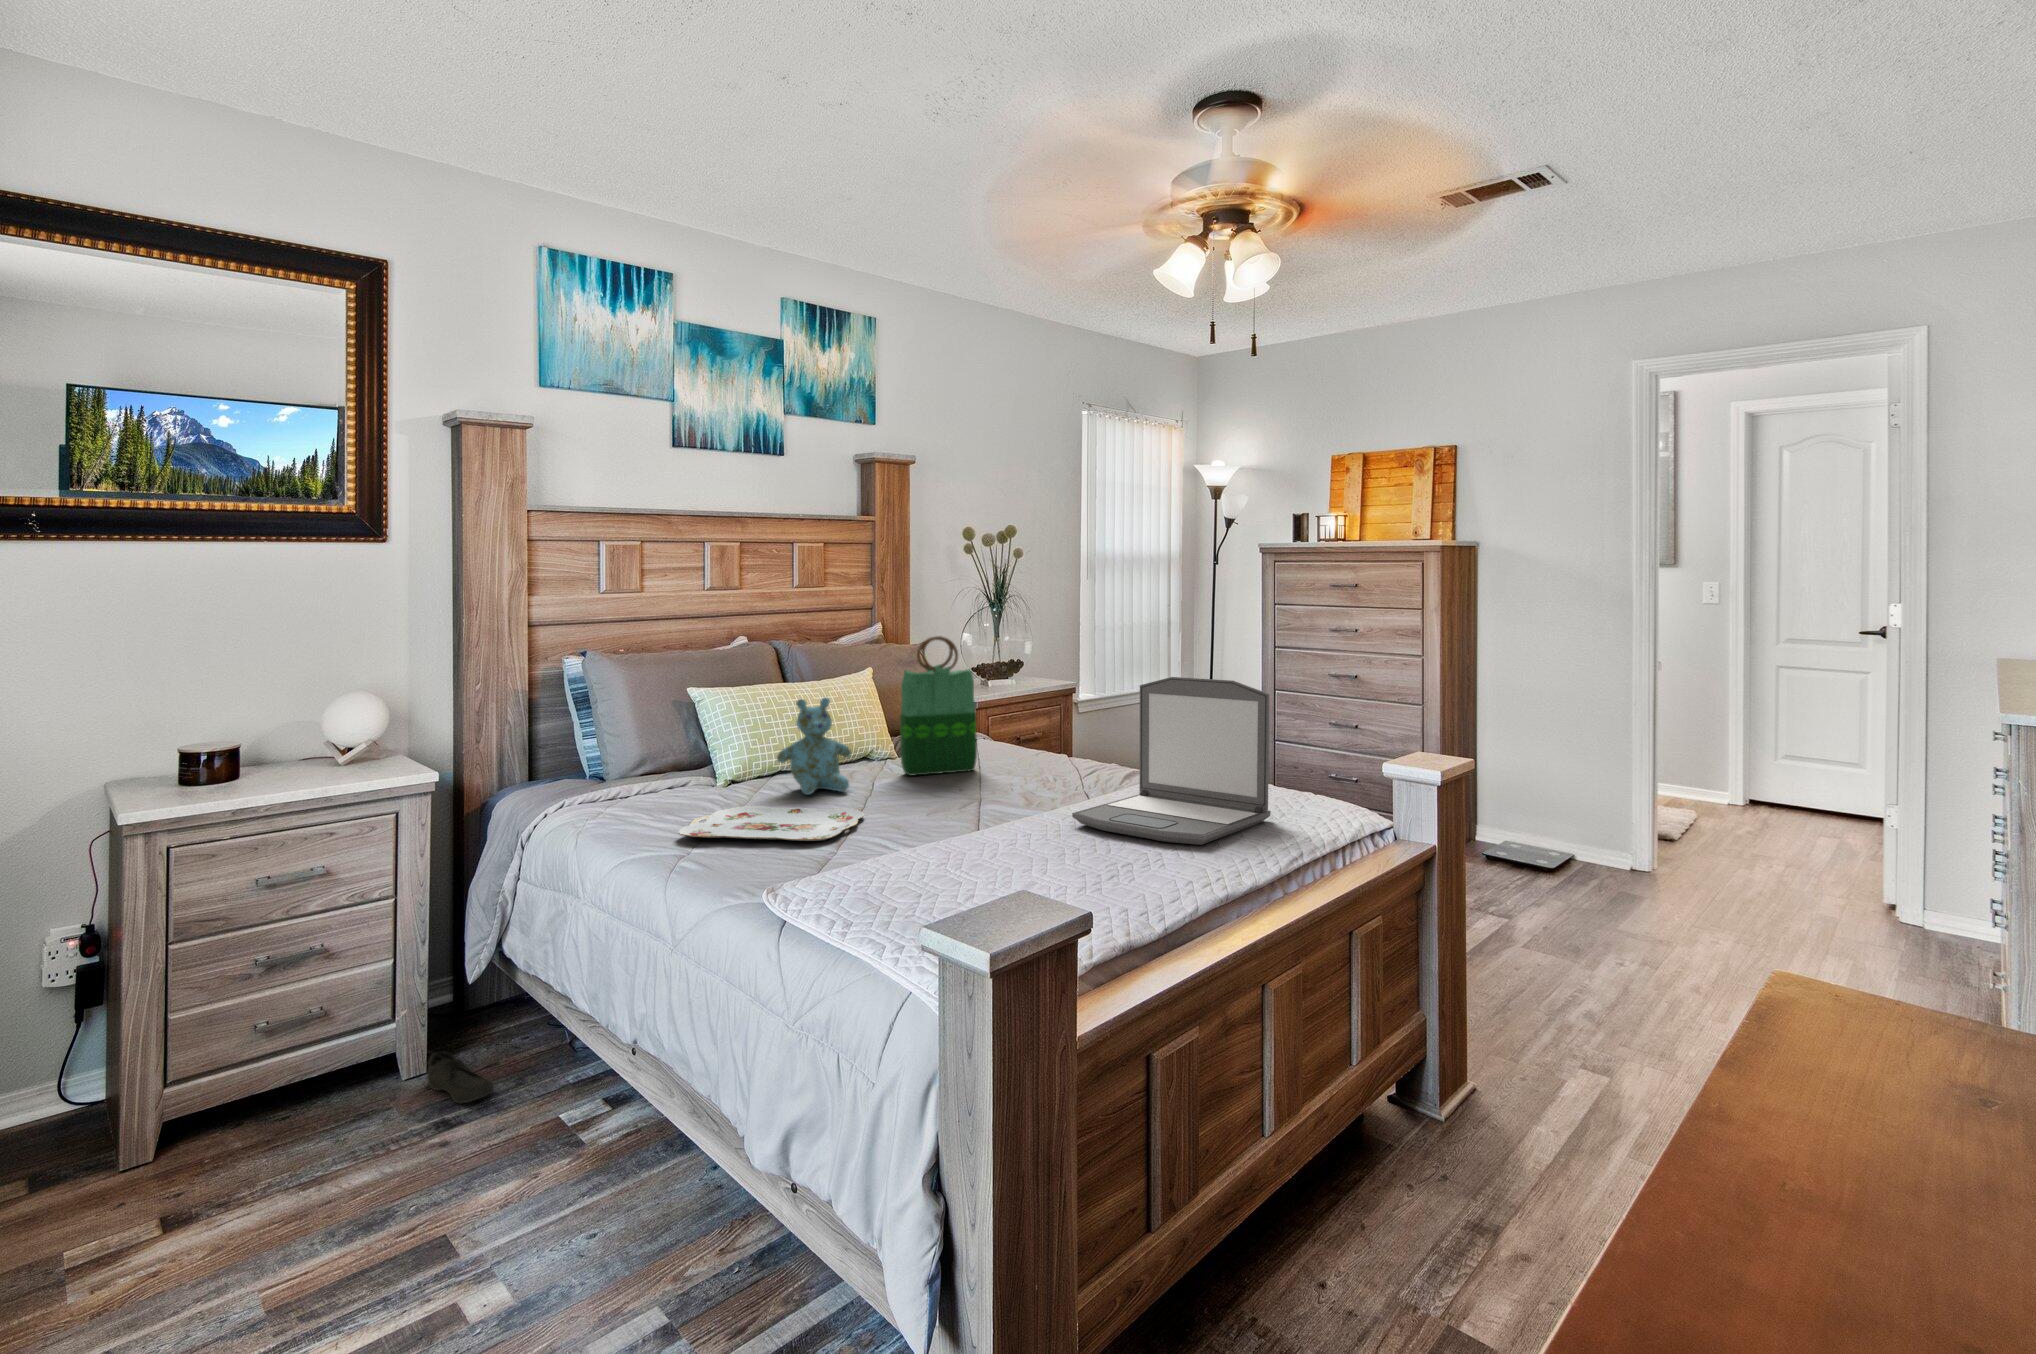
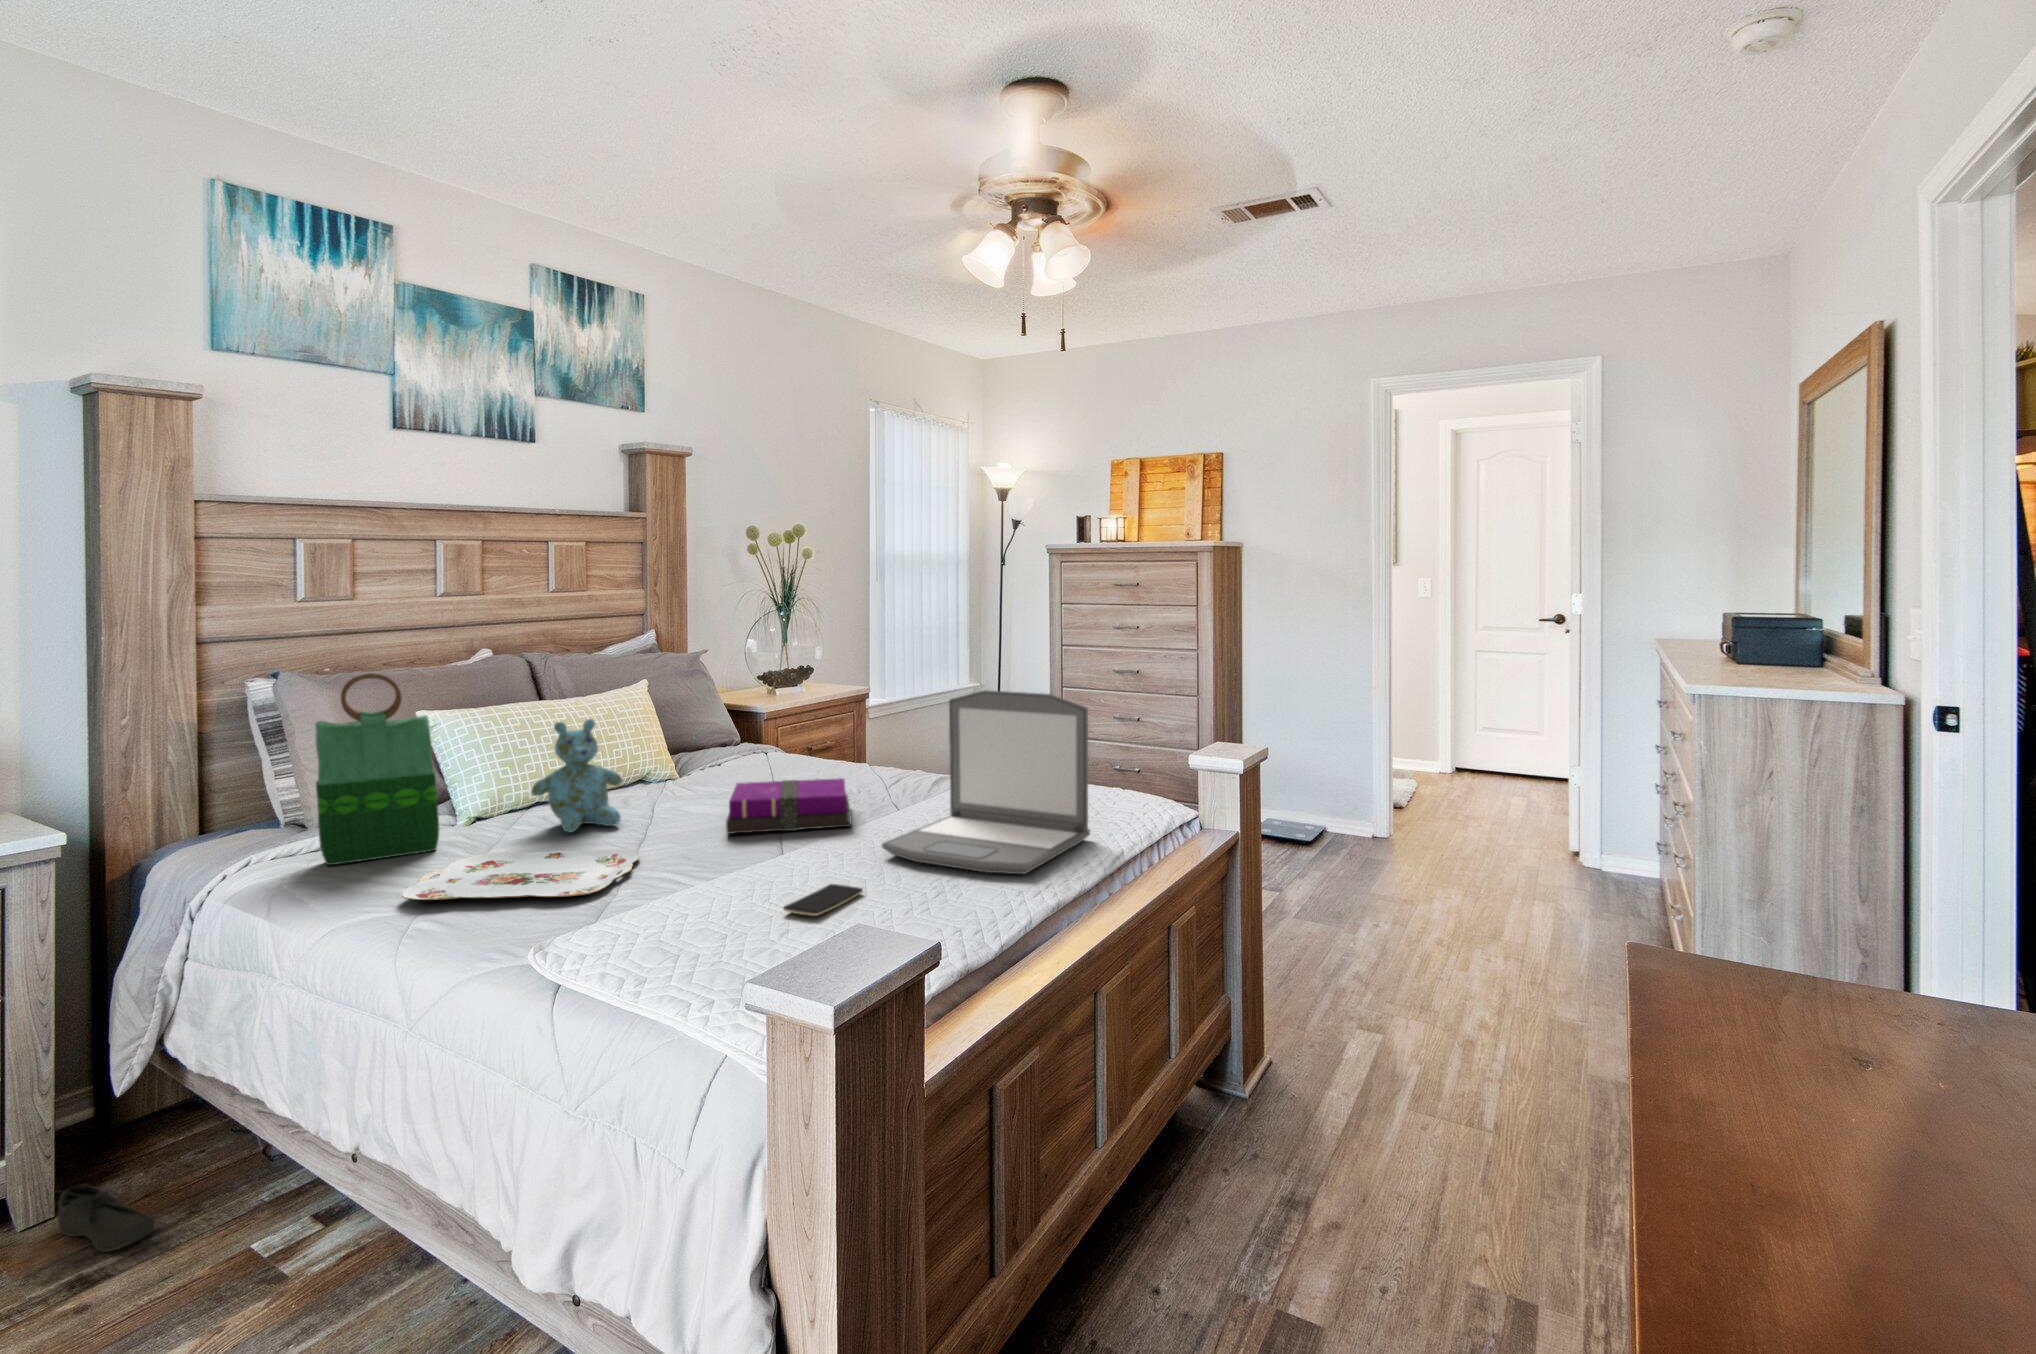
tote bag: present [900,636,977,776] -> present [315,673,439,865]
notebook: none [938,758,1048,801] -> present [726,778,851,834]
smartphone: none [981,843,1052,865] -> present [783,884,863,916]

